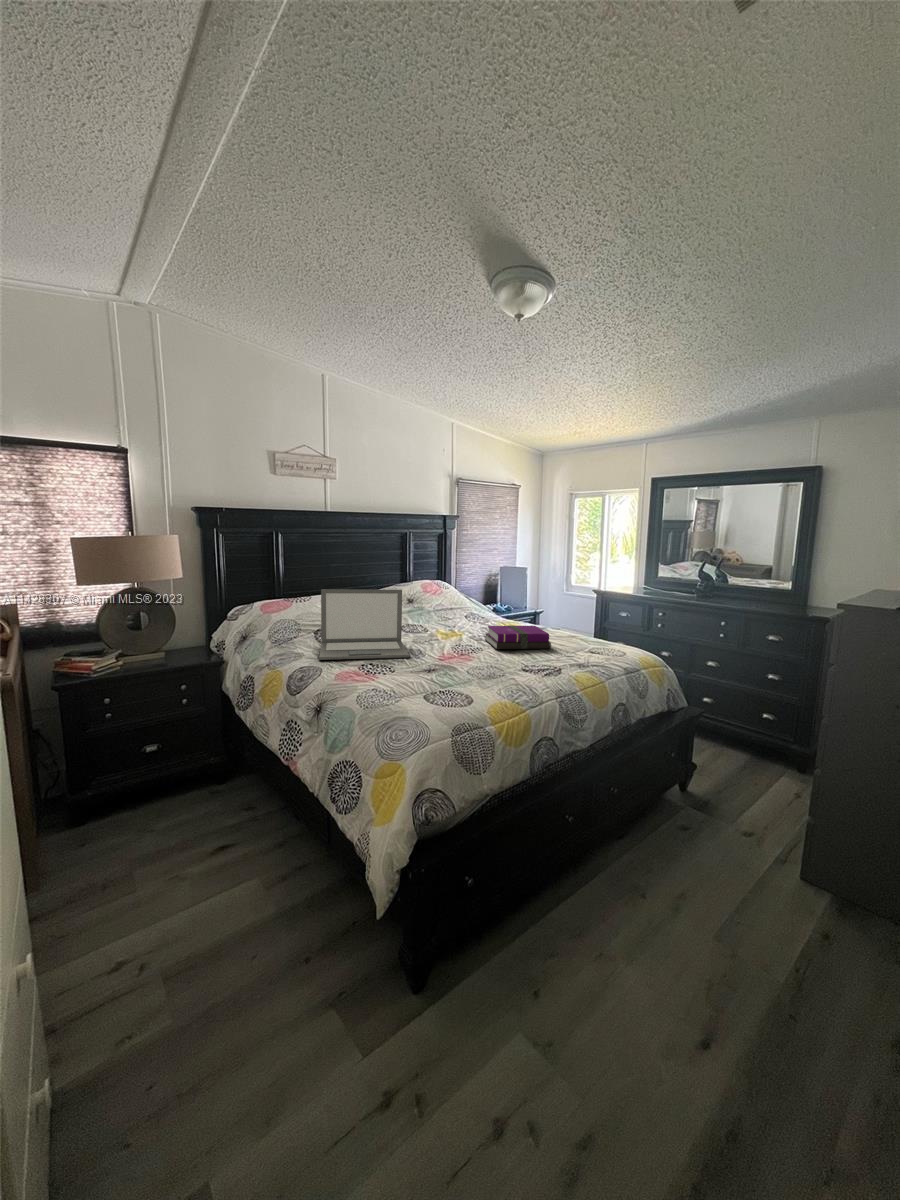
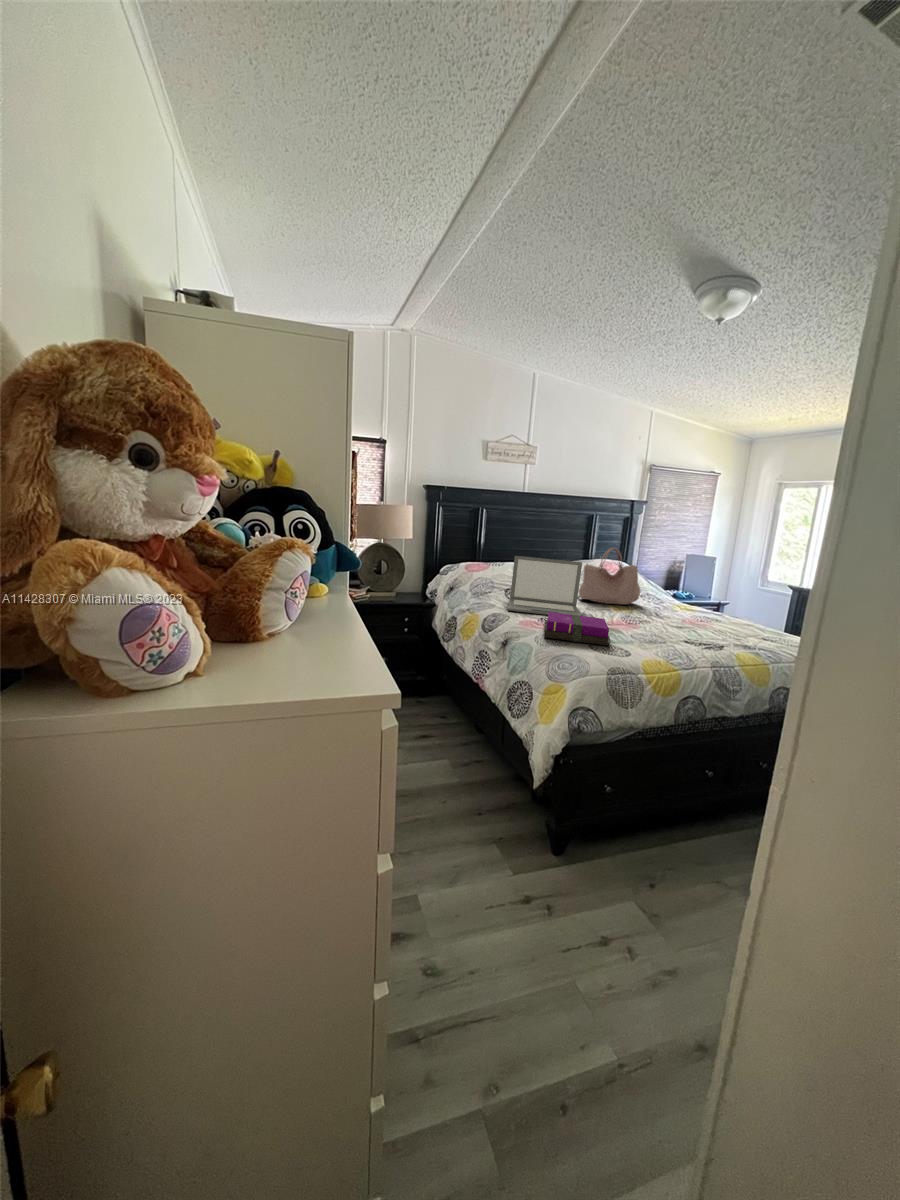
handbag: none [402,569,467,632] -> present [579,548,641,604]
notebook: present [485,626,551,649] -> present [544,612,610,646]

